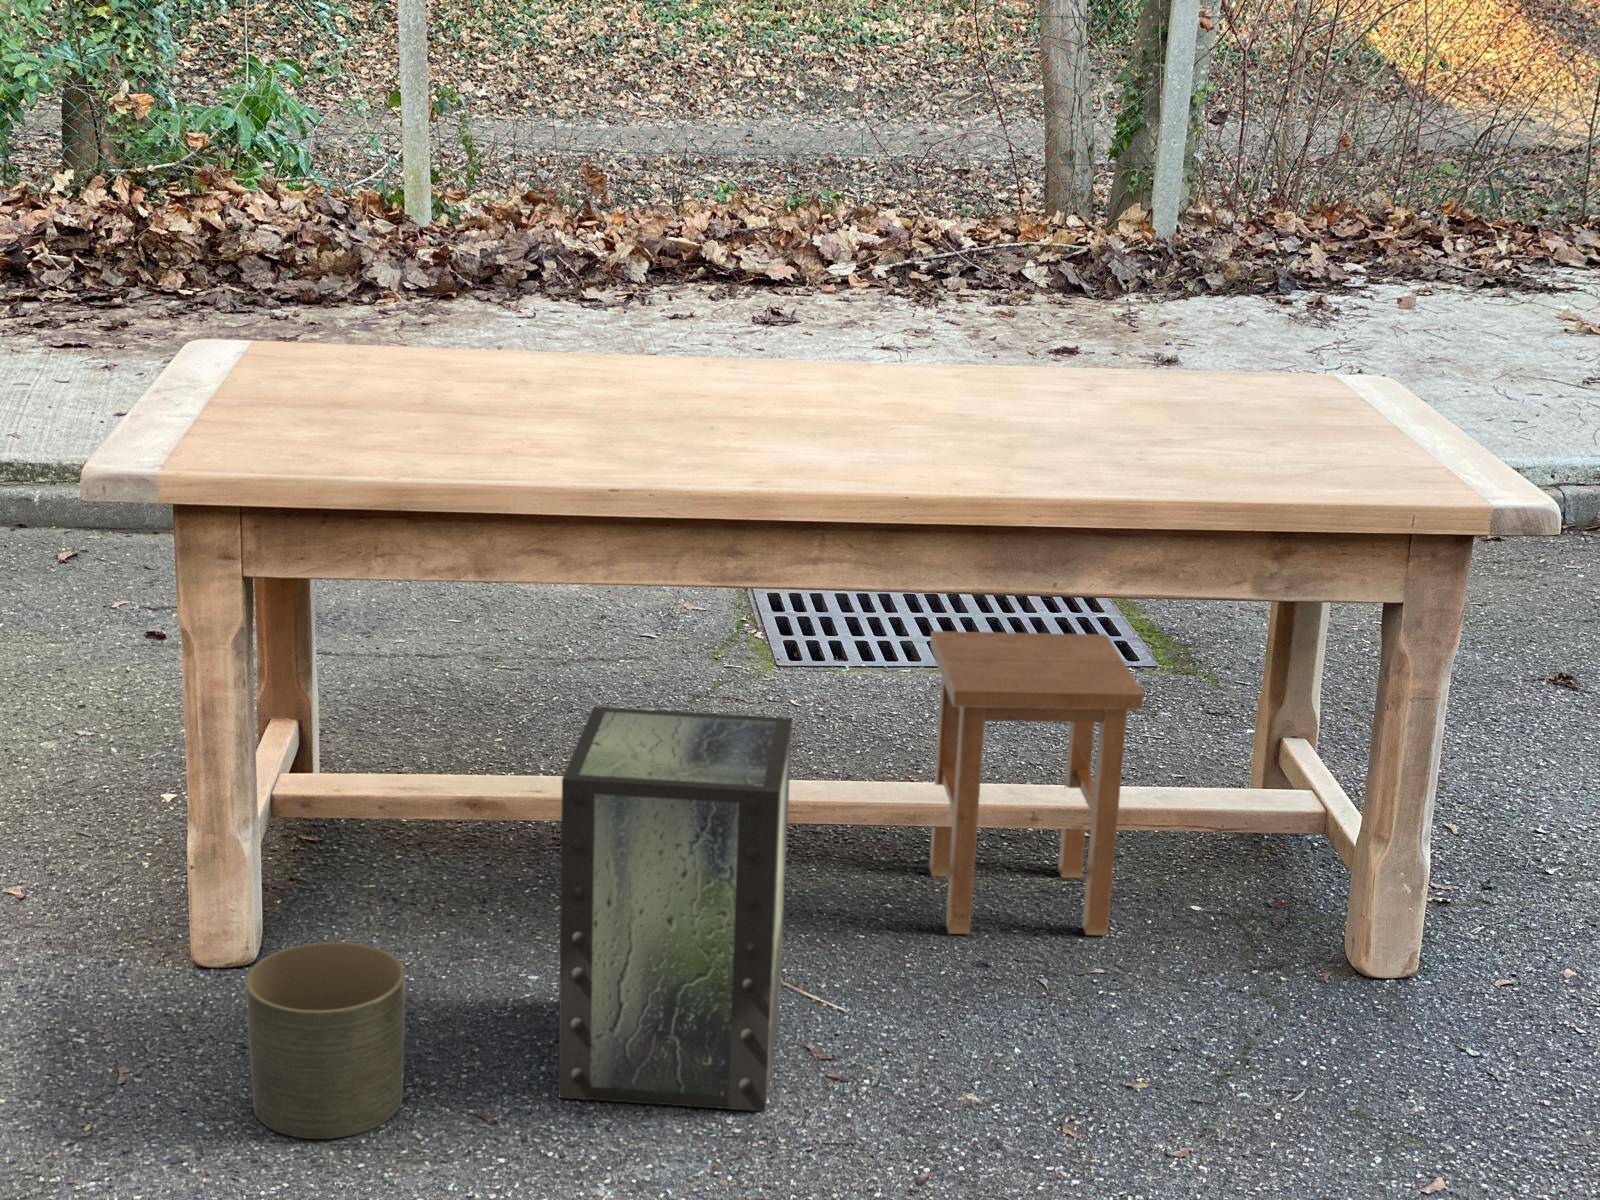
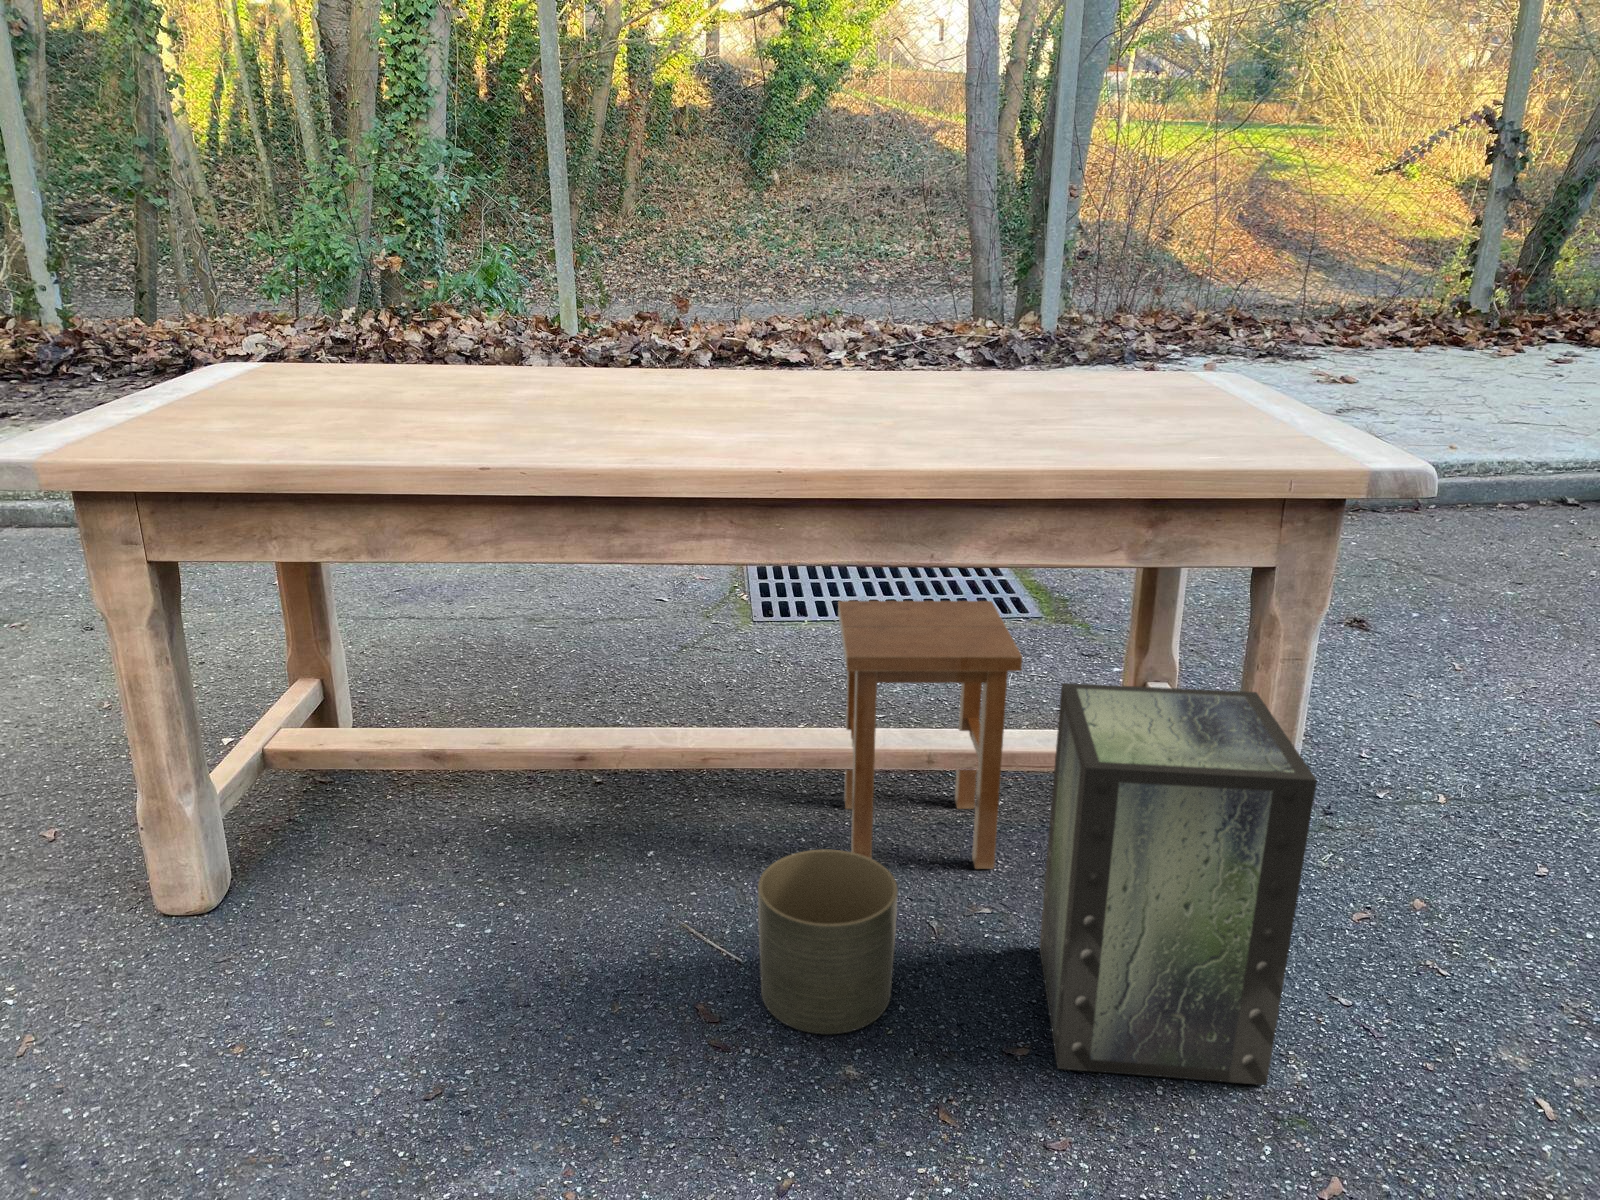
storage box: present [559,707,792,1111] -> present [1039,683,1317,1085]
planter: present [246,942,405,1139] -> present [758,850,898,1034]

